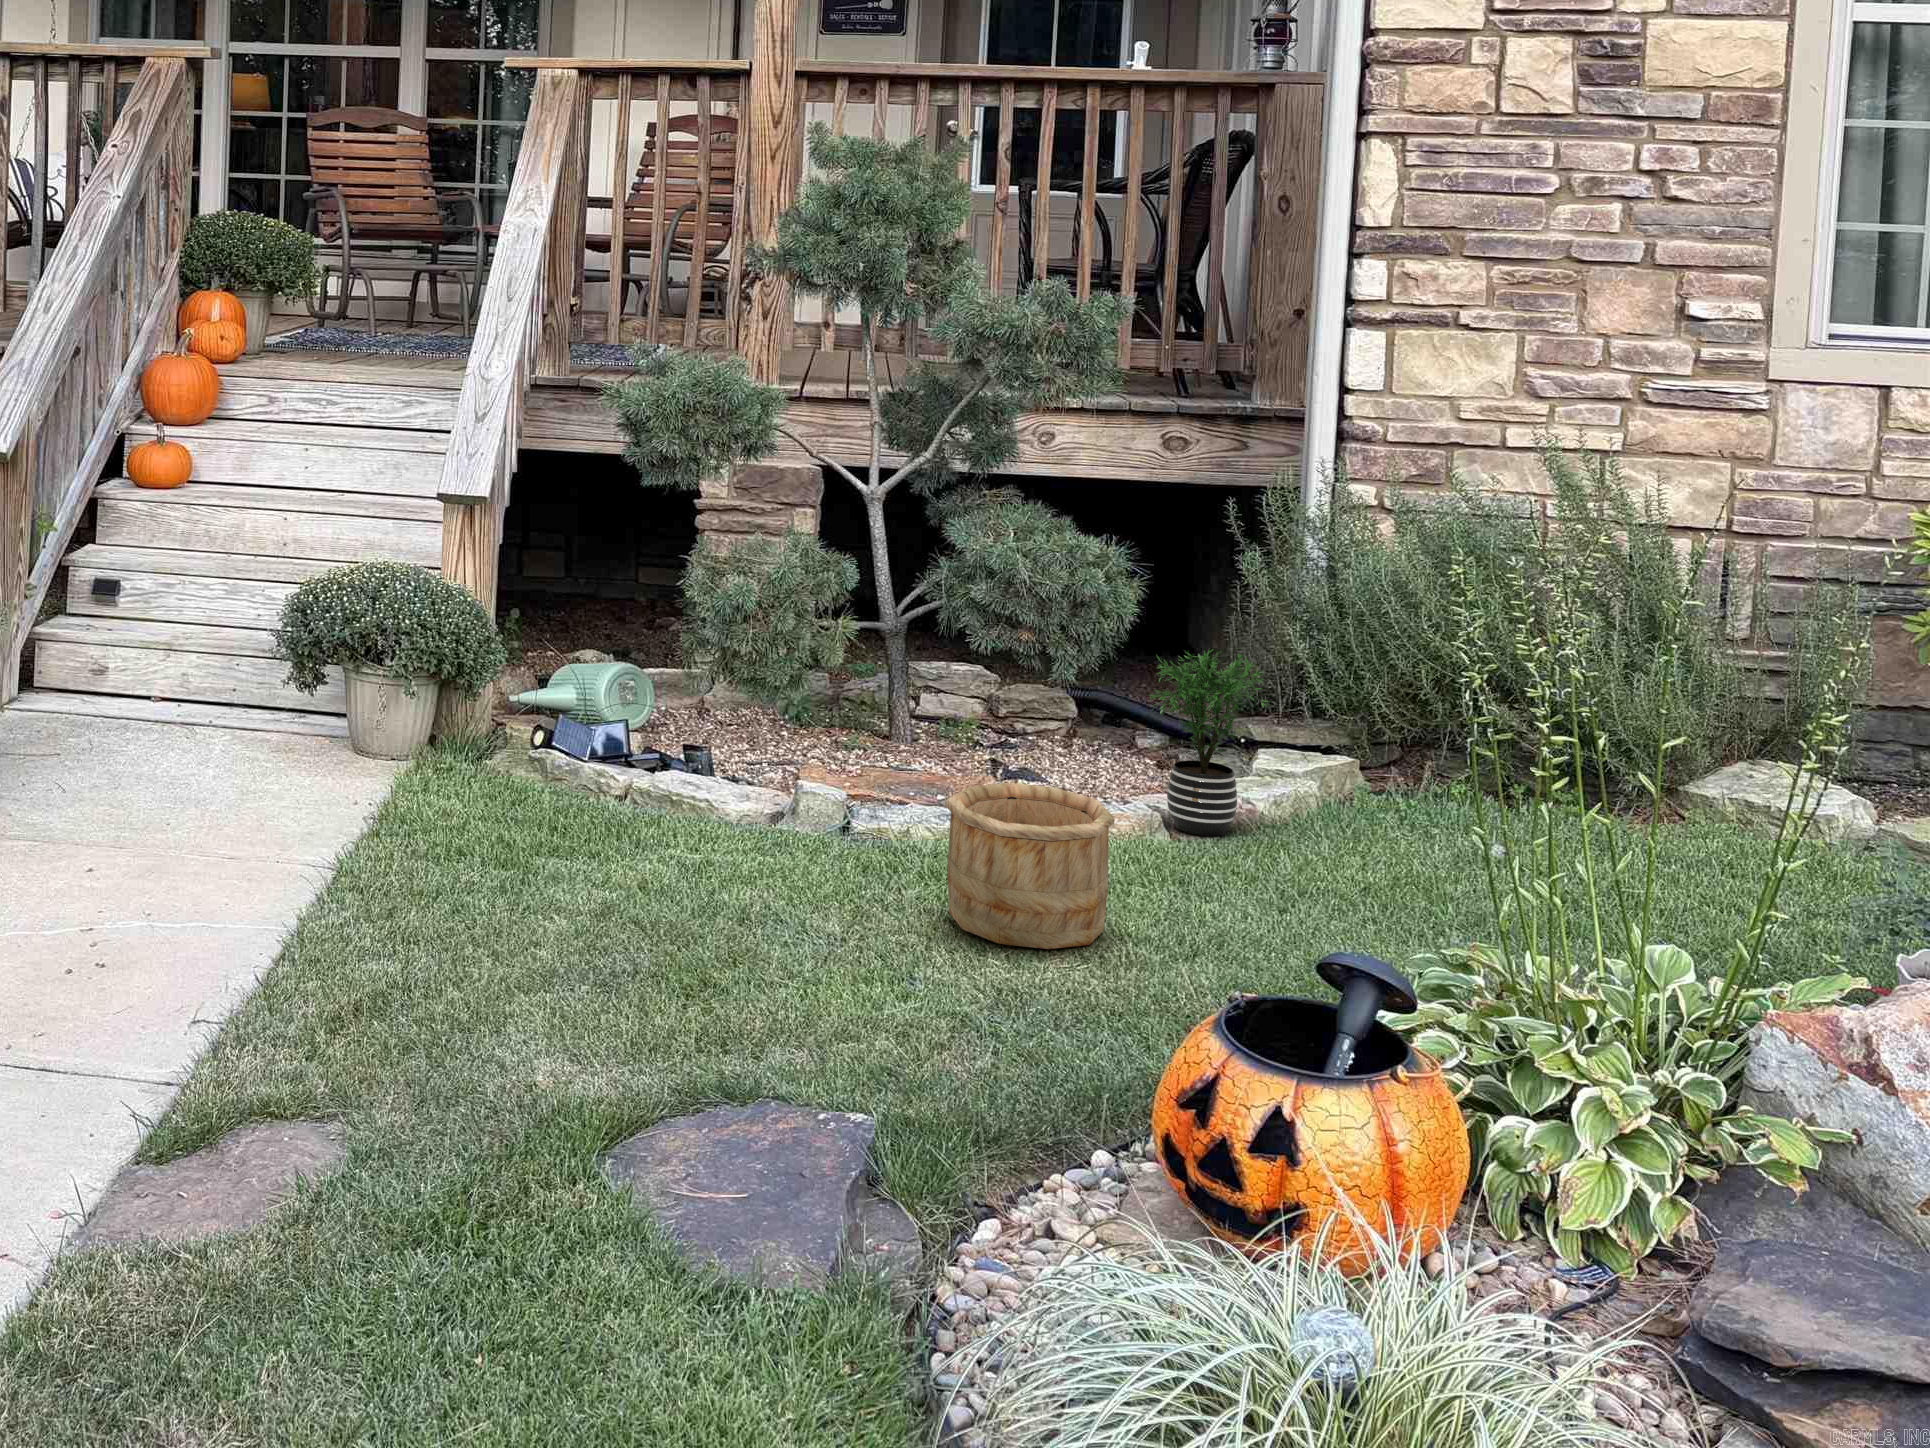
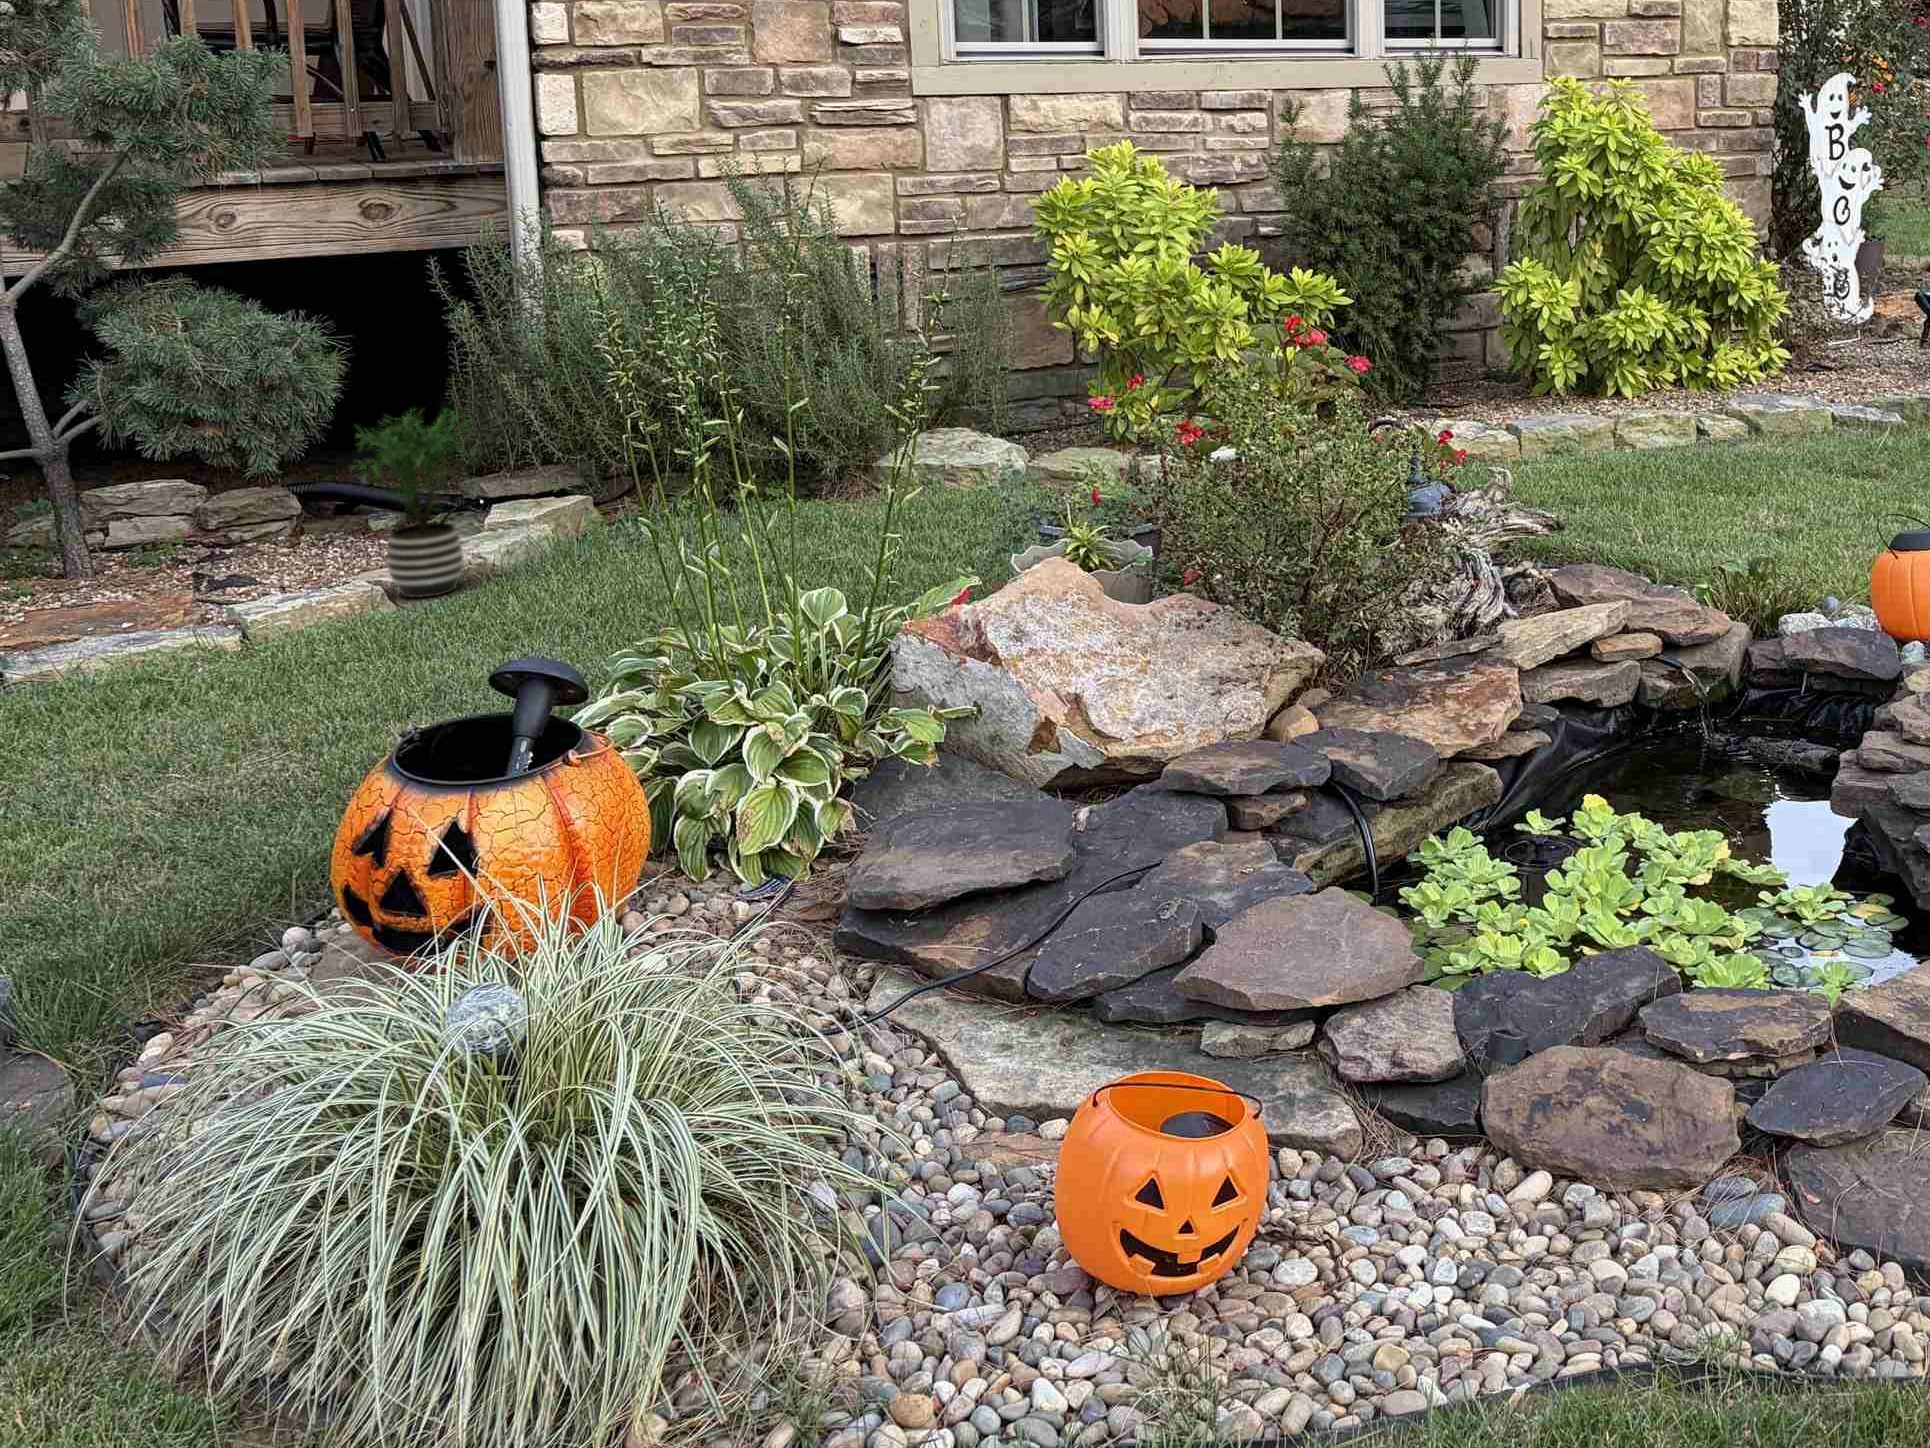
wooden bucket: present [945,783,1115,949] -> none [94,582,310,761]

